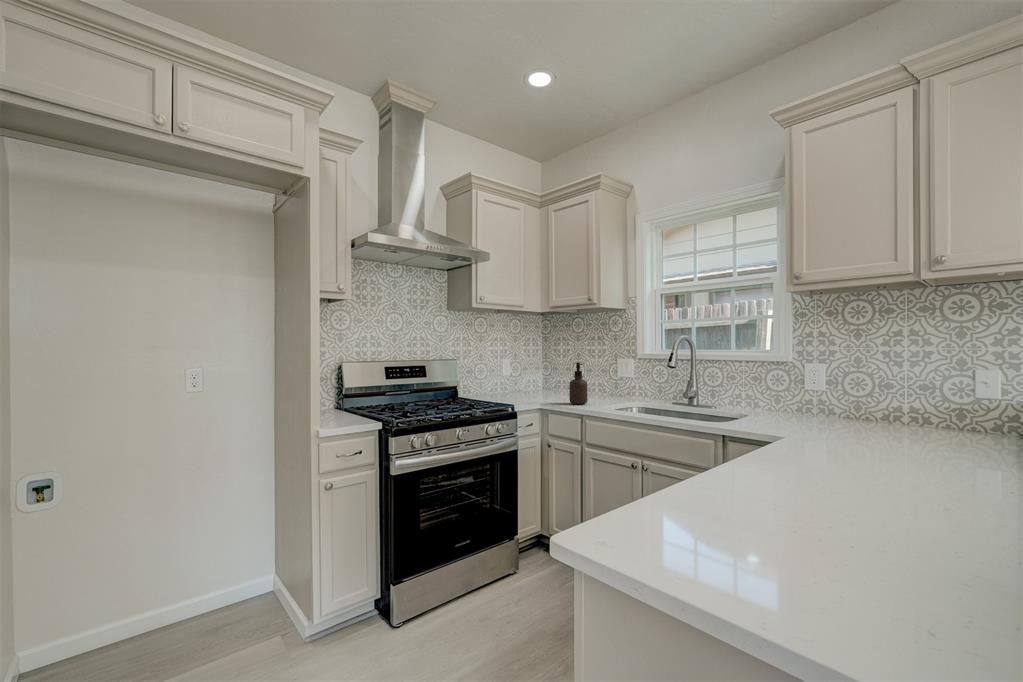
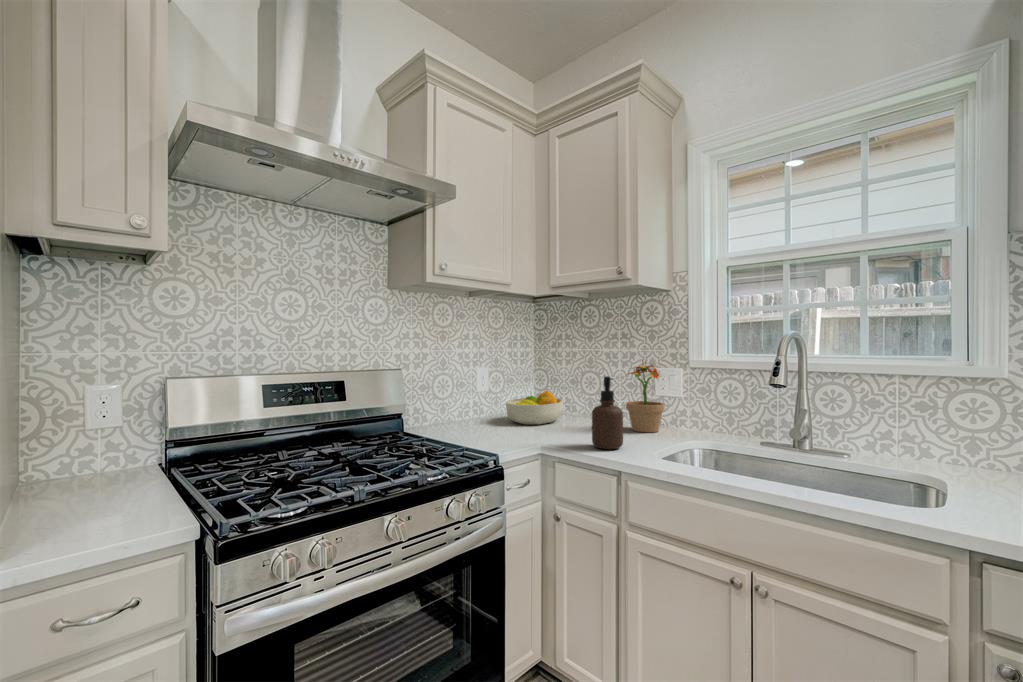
potted plant: none [595,353,621,399] -> present [626,361,665,432]
fruit bowl: none [522,374,560,395] -> present [506,391,563,425]

